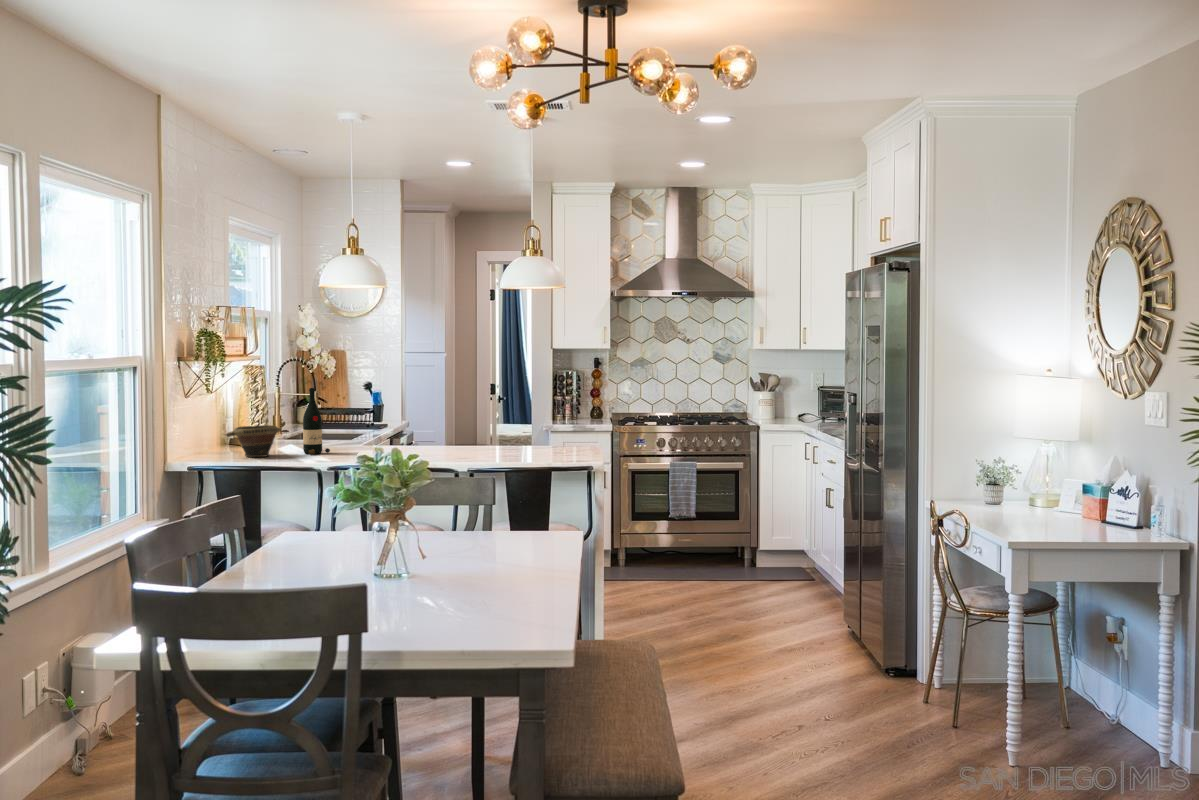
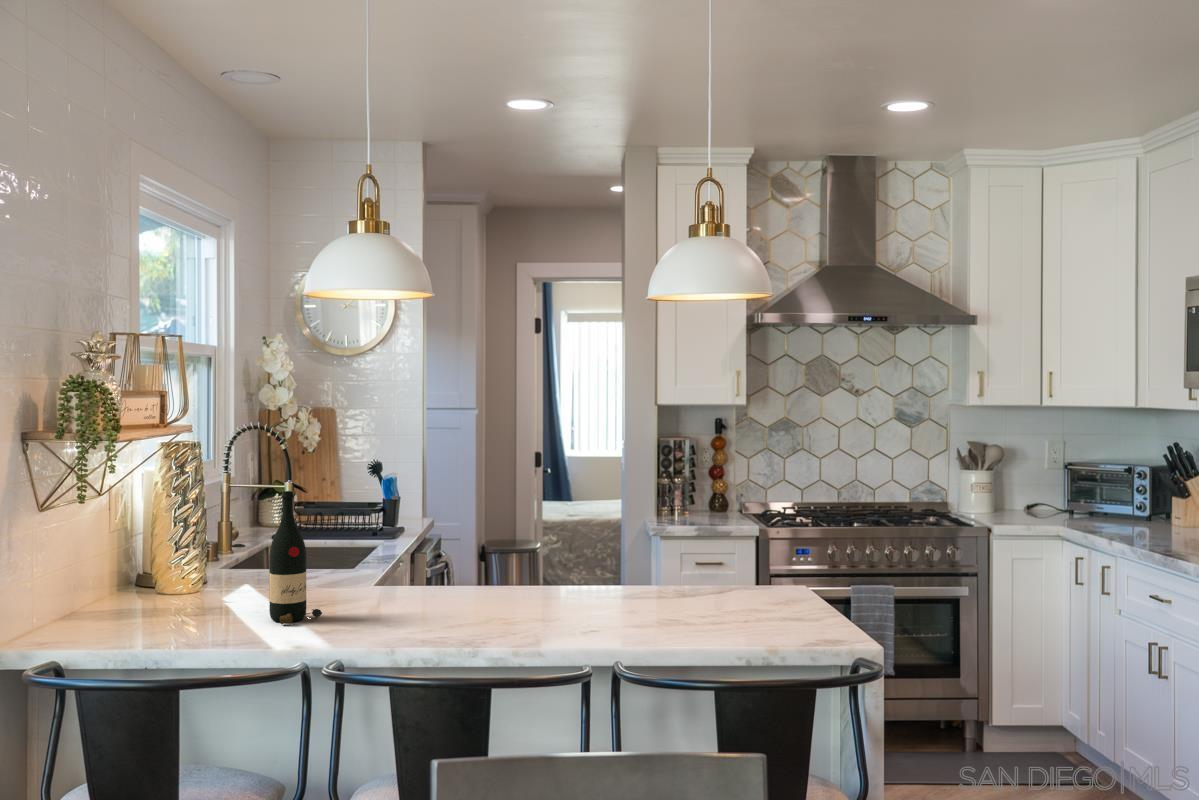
bowl: present [226,425,282,457] -> none [111,567,228,636]

